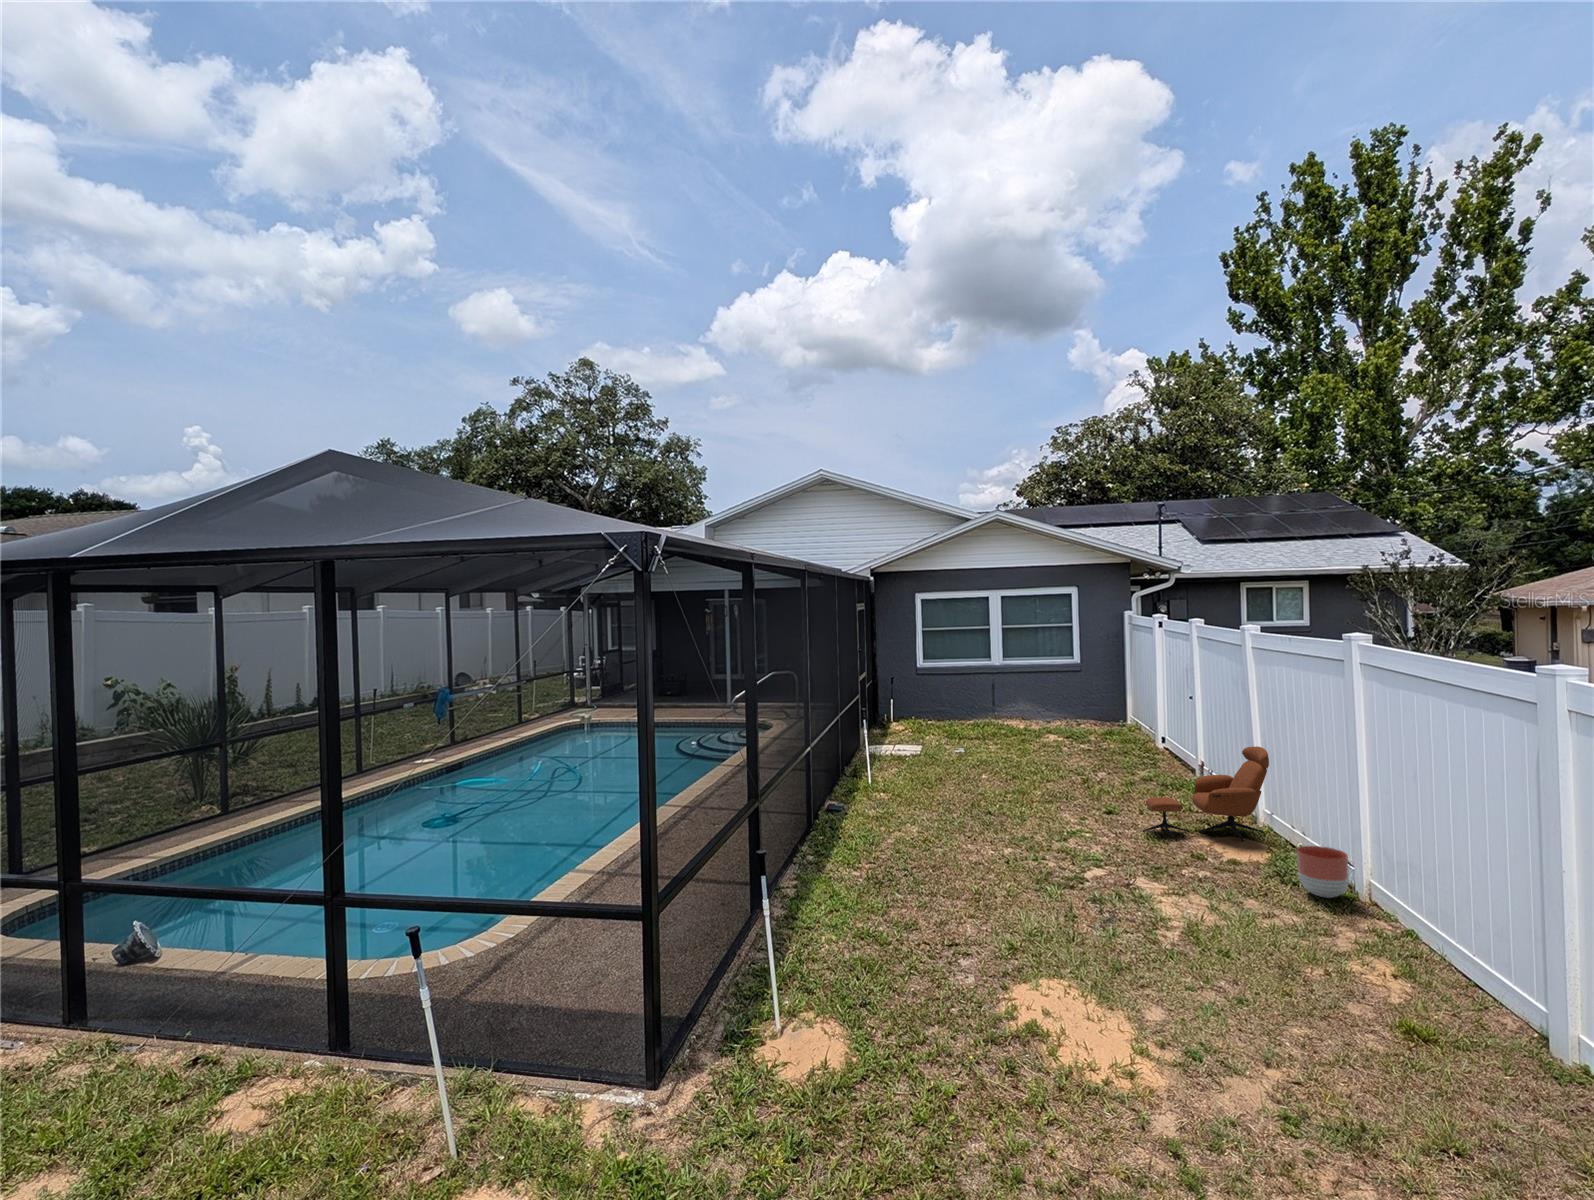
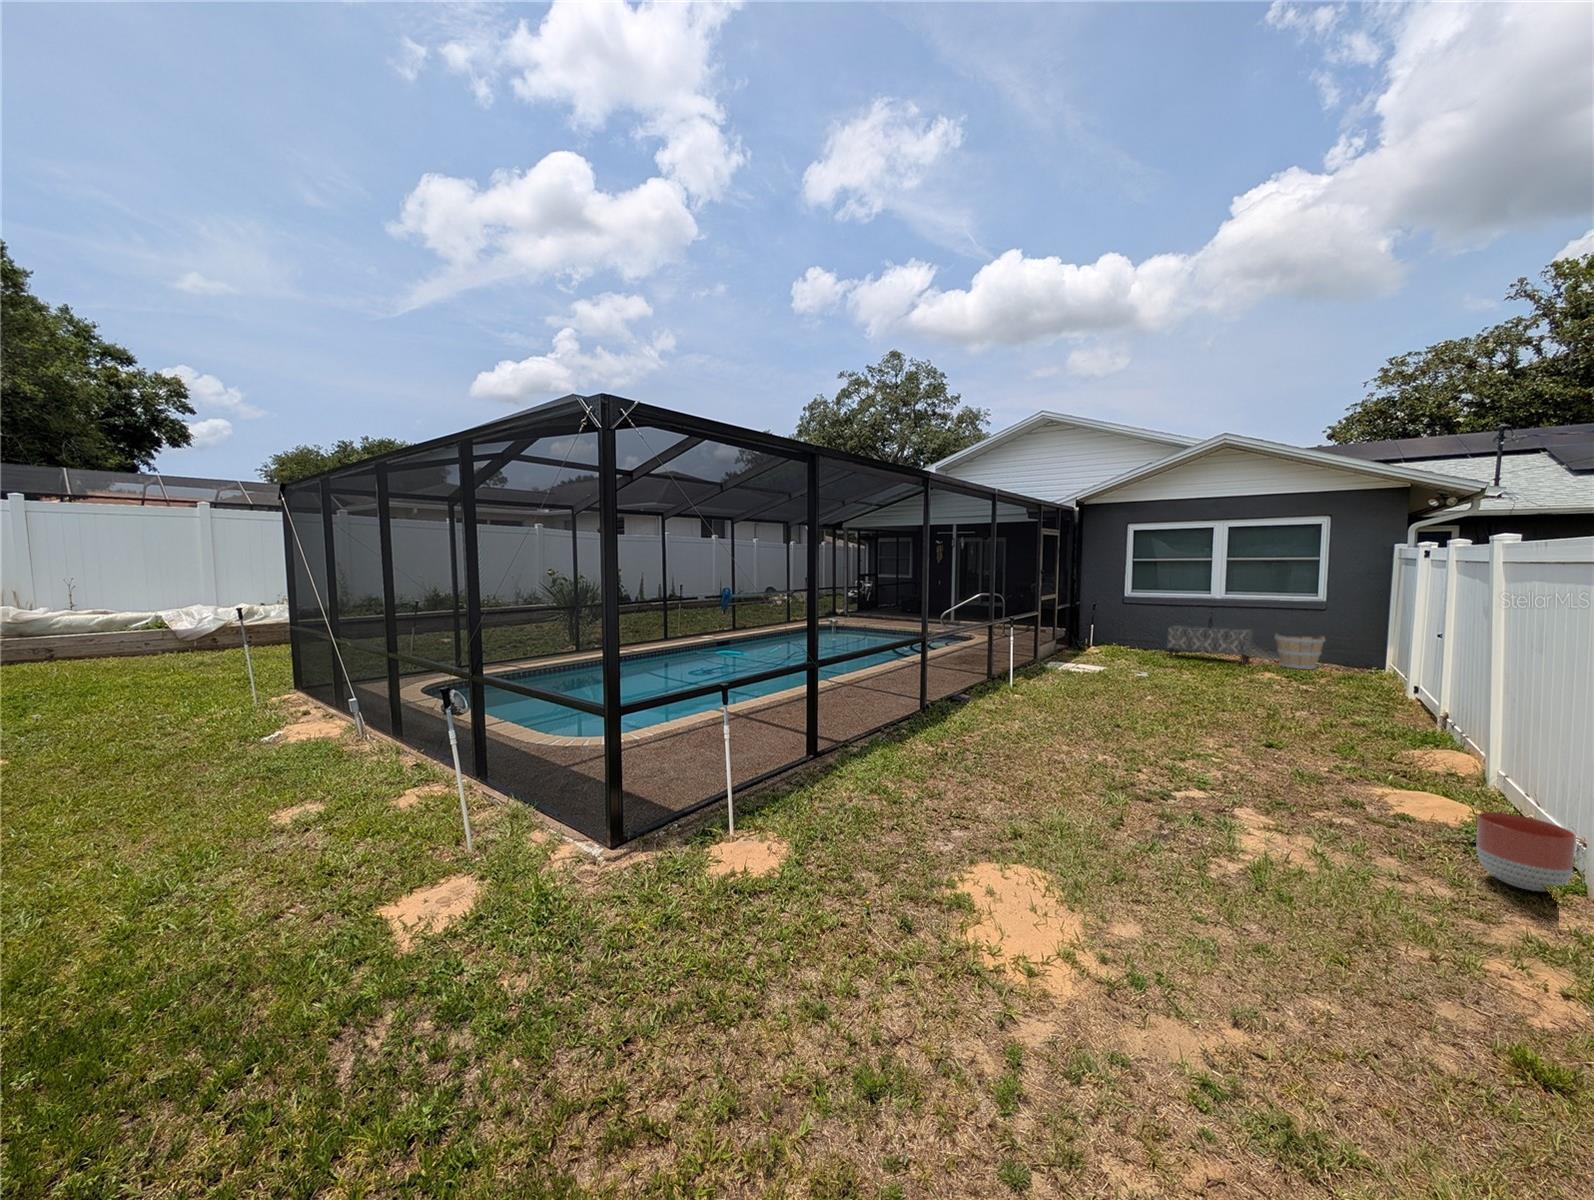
bench: none [962,694,1030,729] -> present [1167,625,1252,664]
wooden bucket: none [1047,695,1084,728] -> present [1275,634,1325,669]
lounge chair: present [1142,747,1269,841] -> none [1286,686,1504,802]

